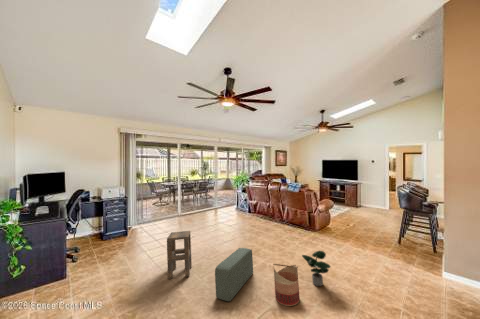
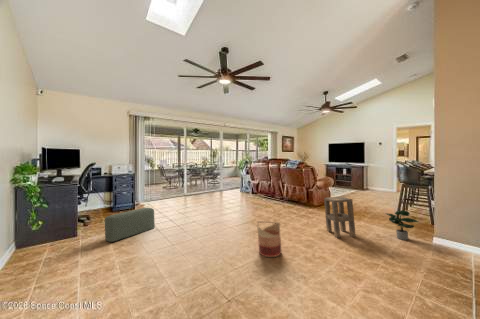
side table: present [167,231,192,279] -> present [324,197,356,238]
pouf: present [215,248,253,301] -> present [105,208,155,242]
potted plant: present [302,251,331,286] -> present [387,210,418,240]

